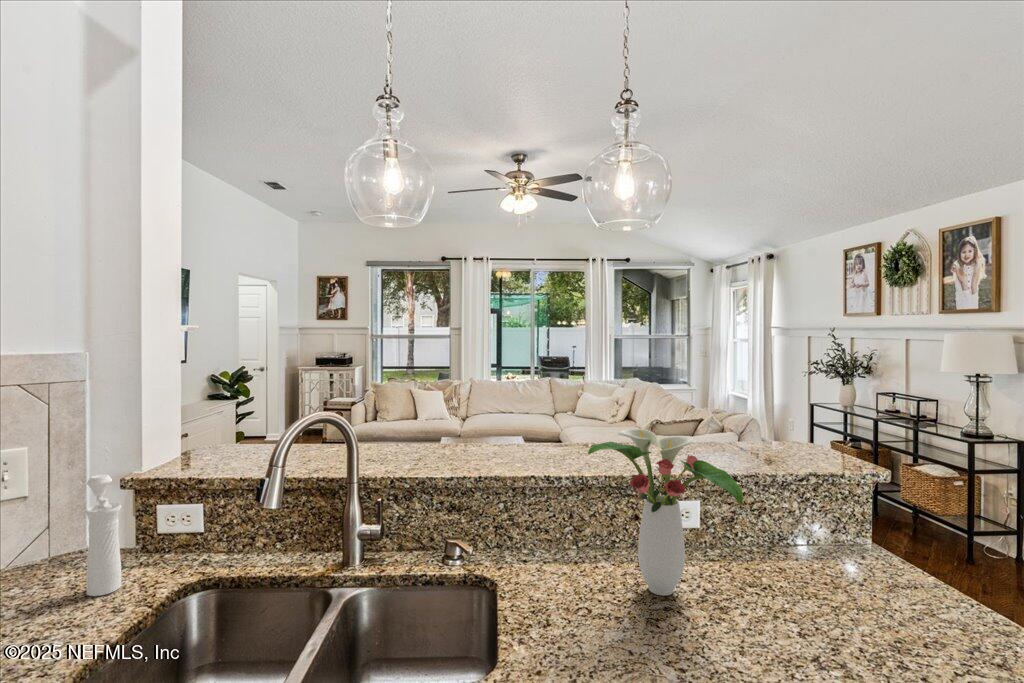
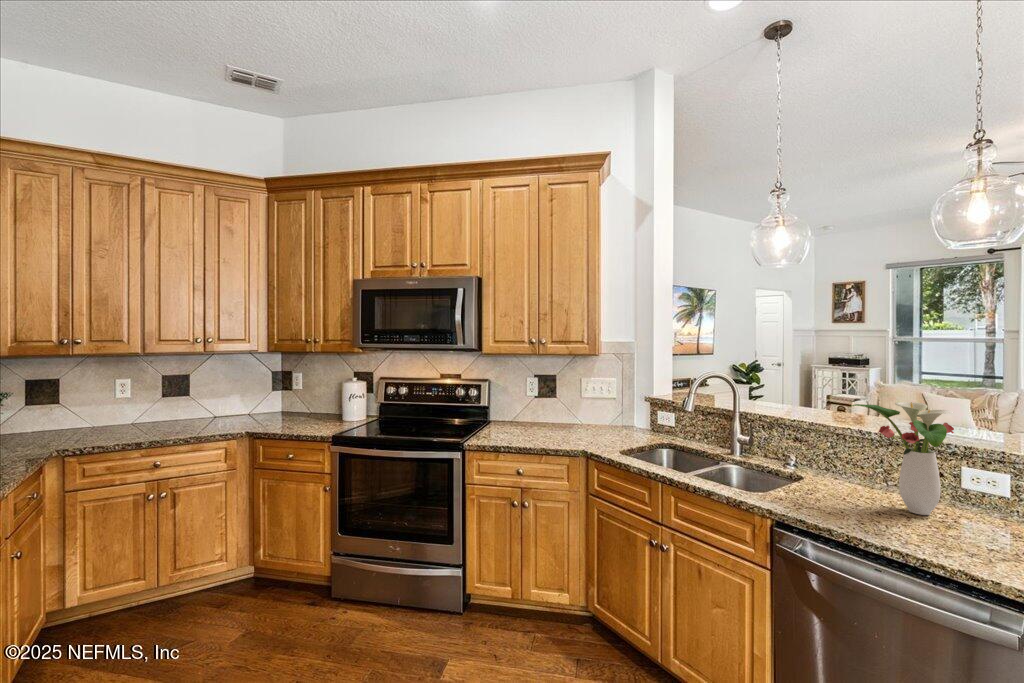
pepper mill: present [86,474,122,596] -> none [631,394,642,438]

